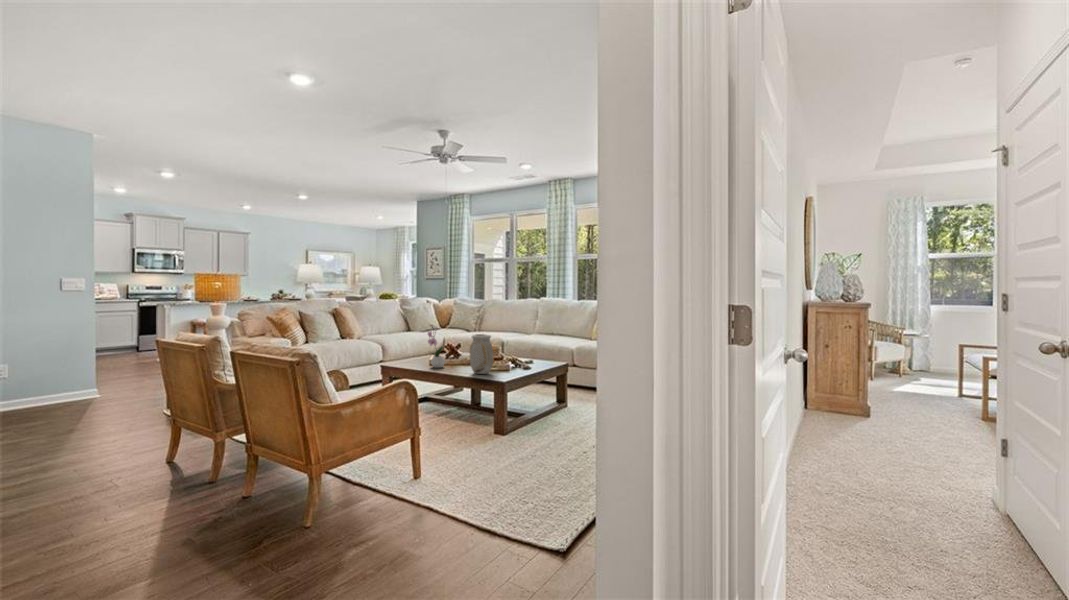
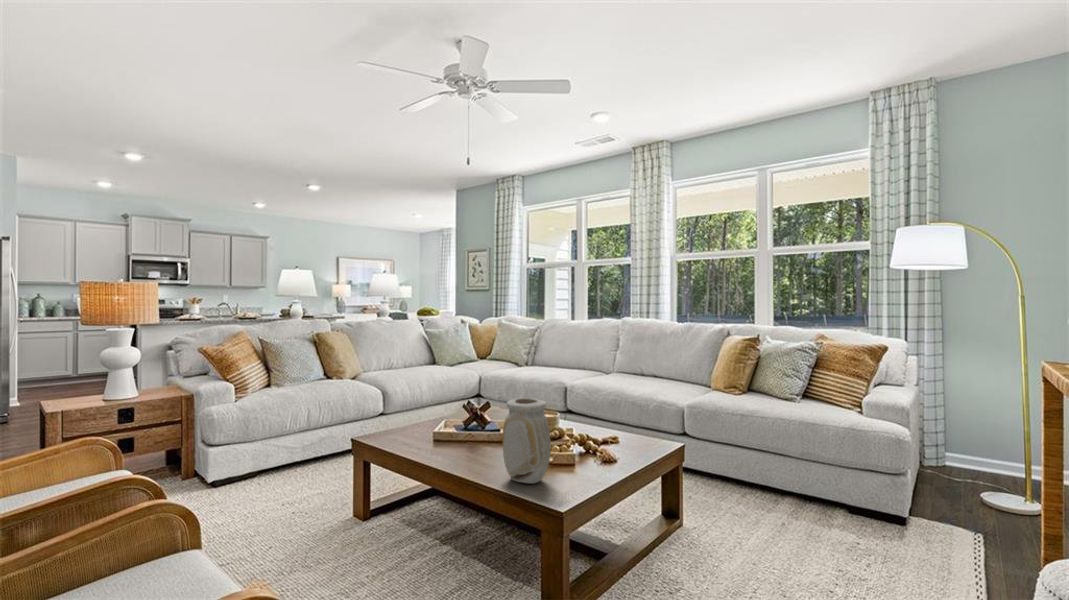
flower arrangement: present [428,325,445,368] -> none [429,373,463,456]

